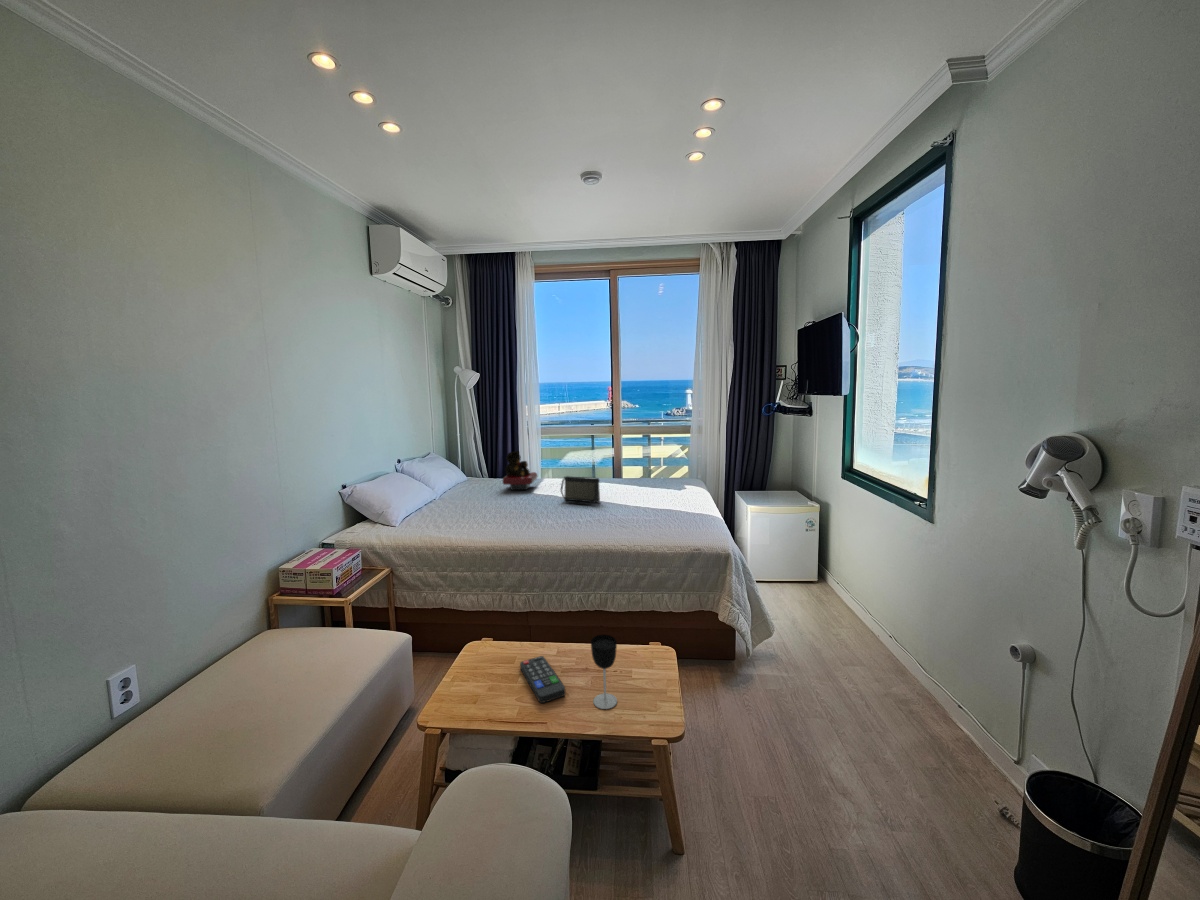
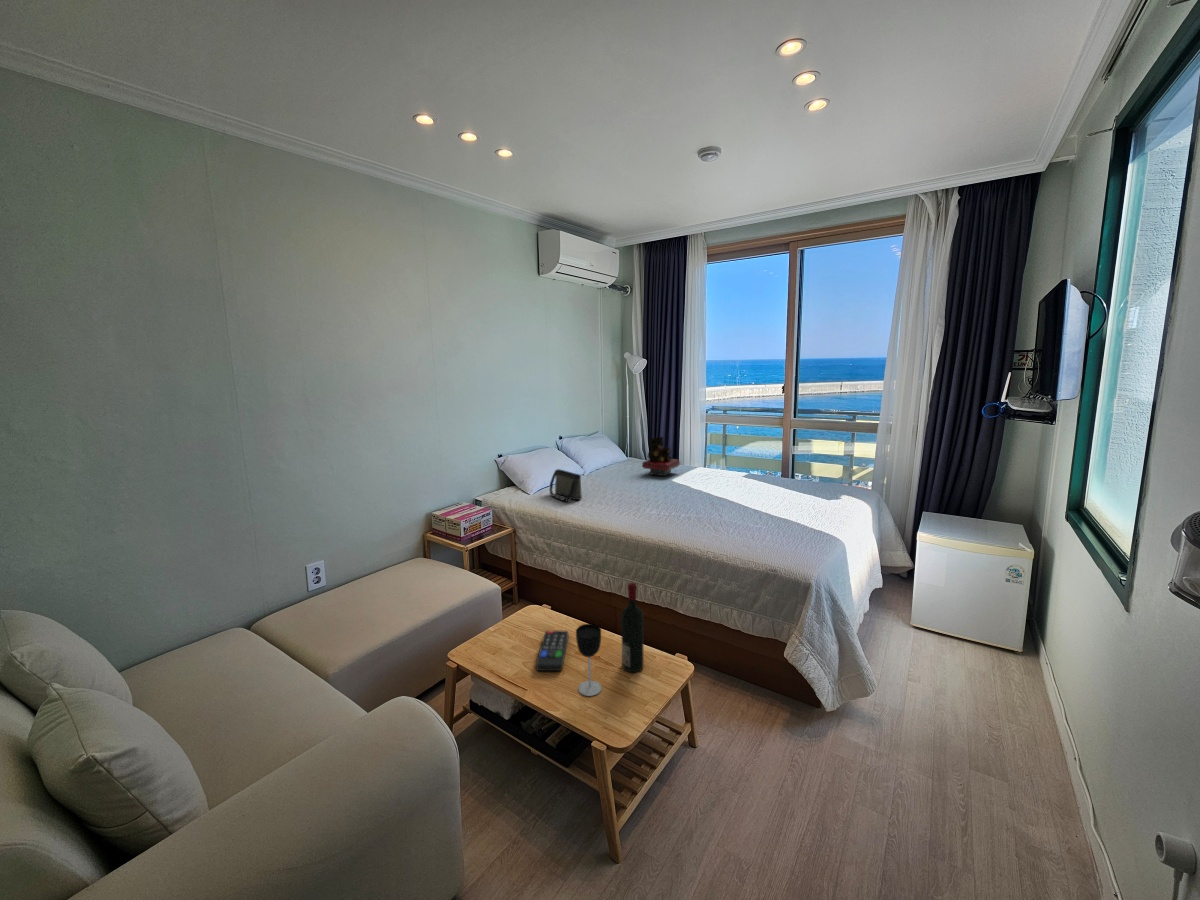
handbag: present [561,476,600,505] -> present [550,469,582,501]
wine bottle: none [615,586,637,675] -> present [621,583,644,672]

